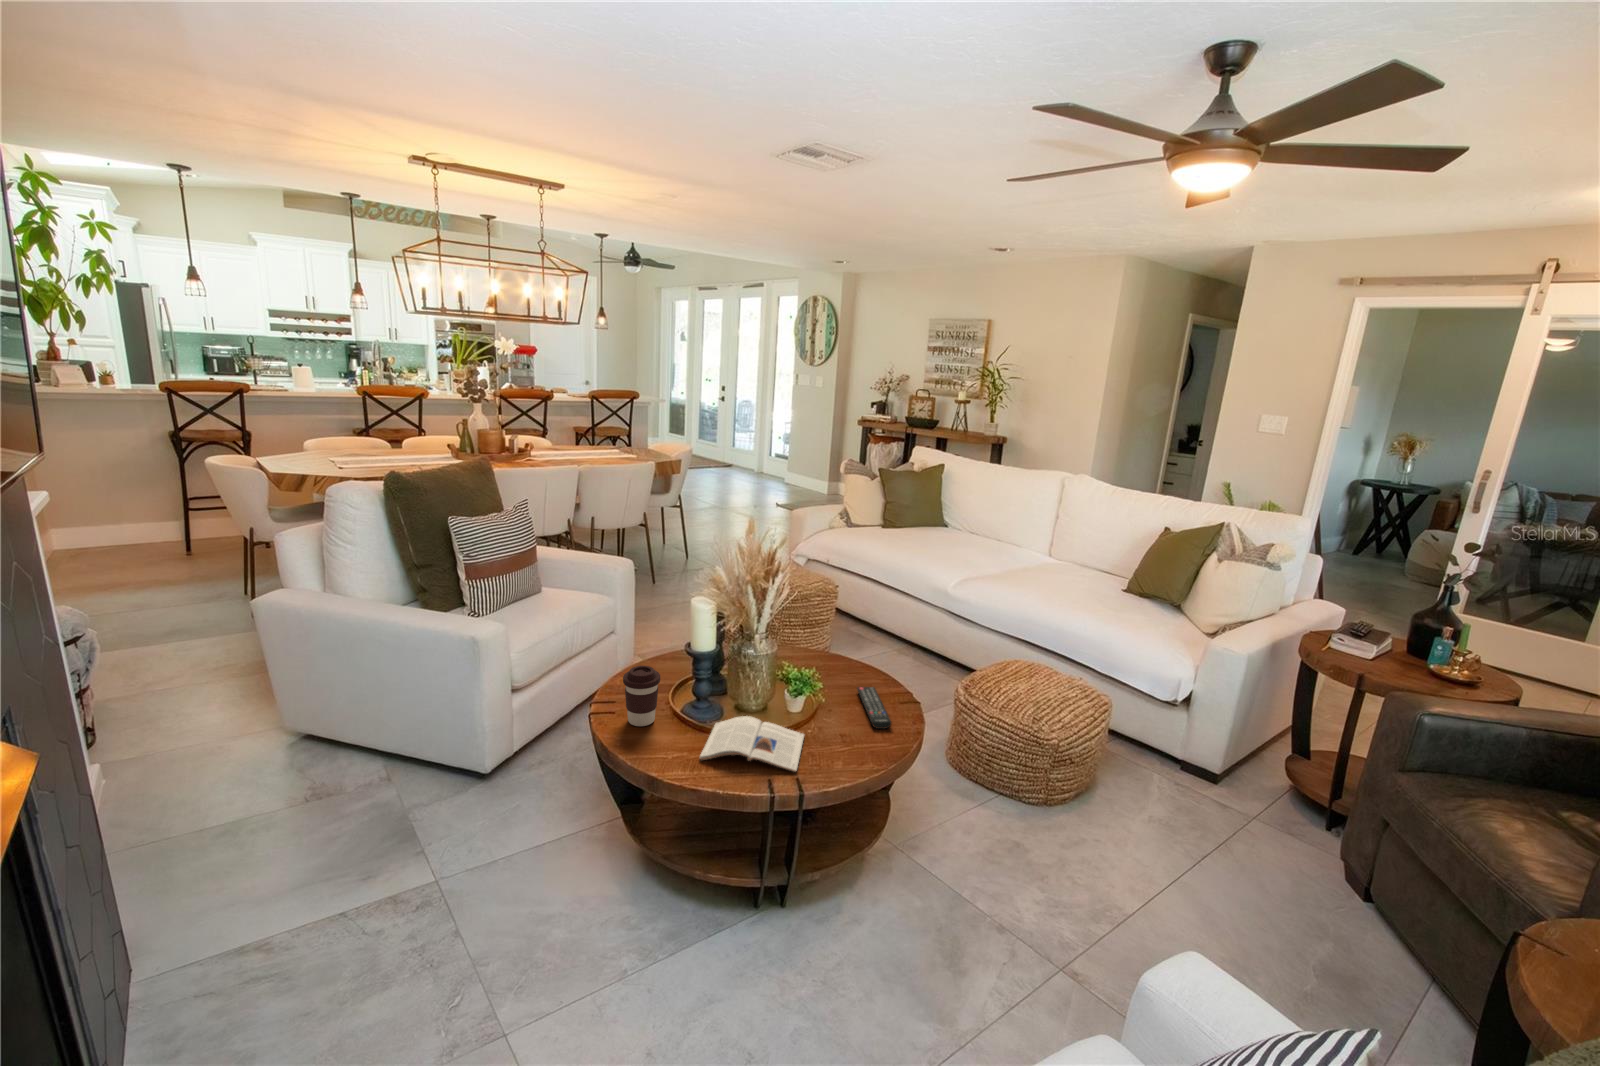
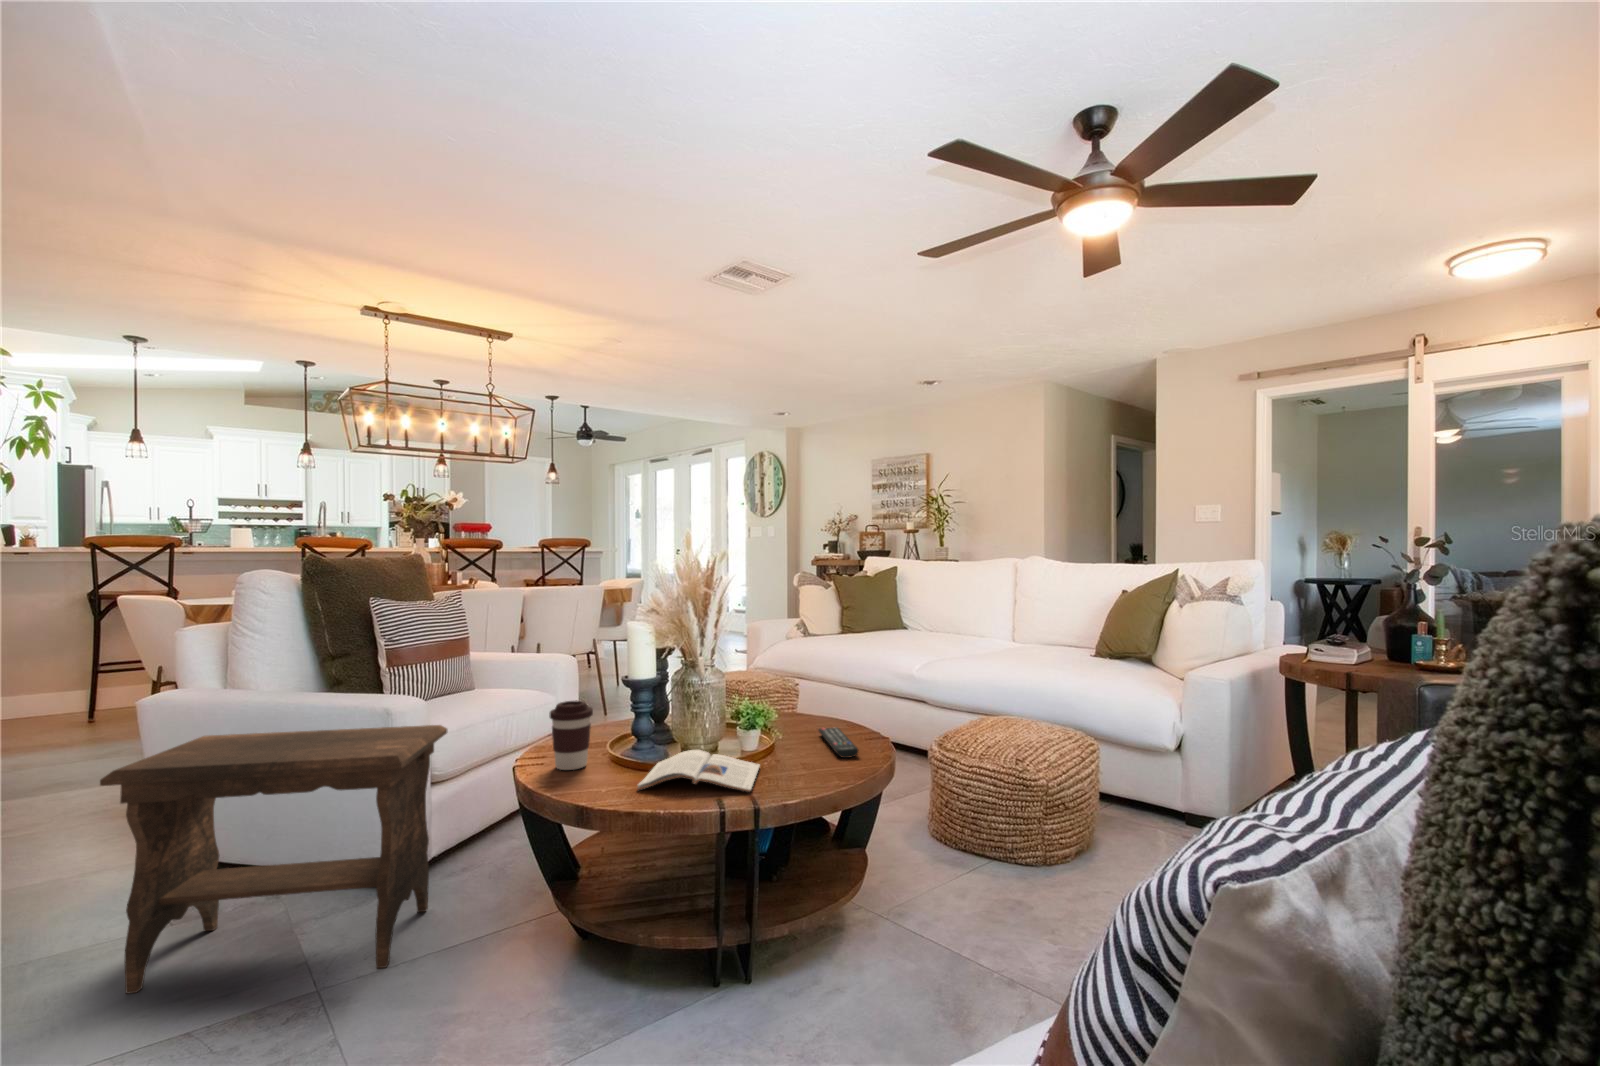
footstool: none [257,656,530,859] -> present [100,725,447,994]

